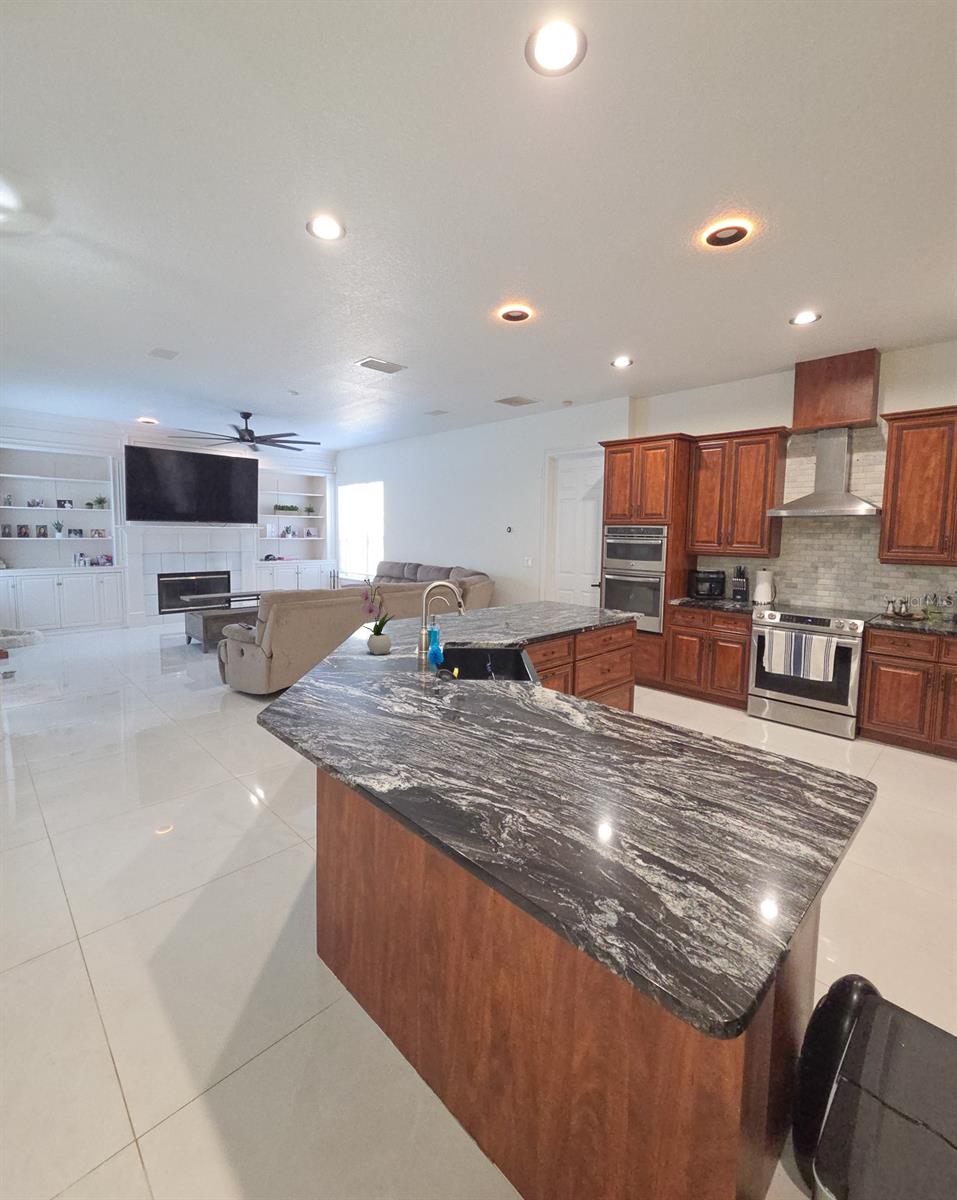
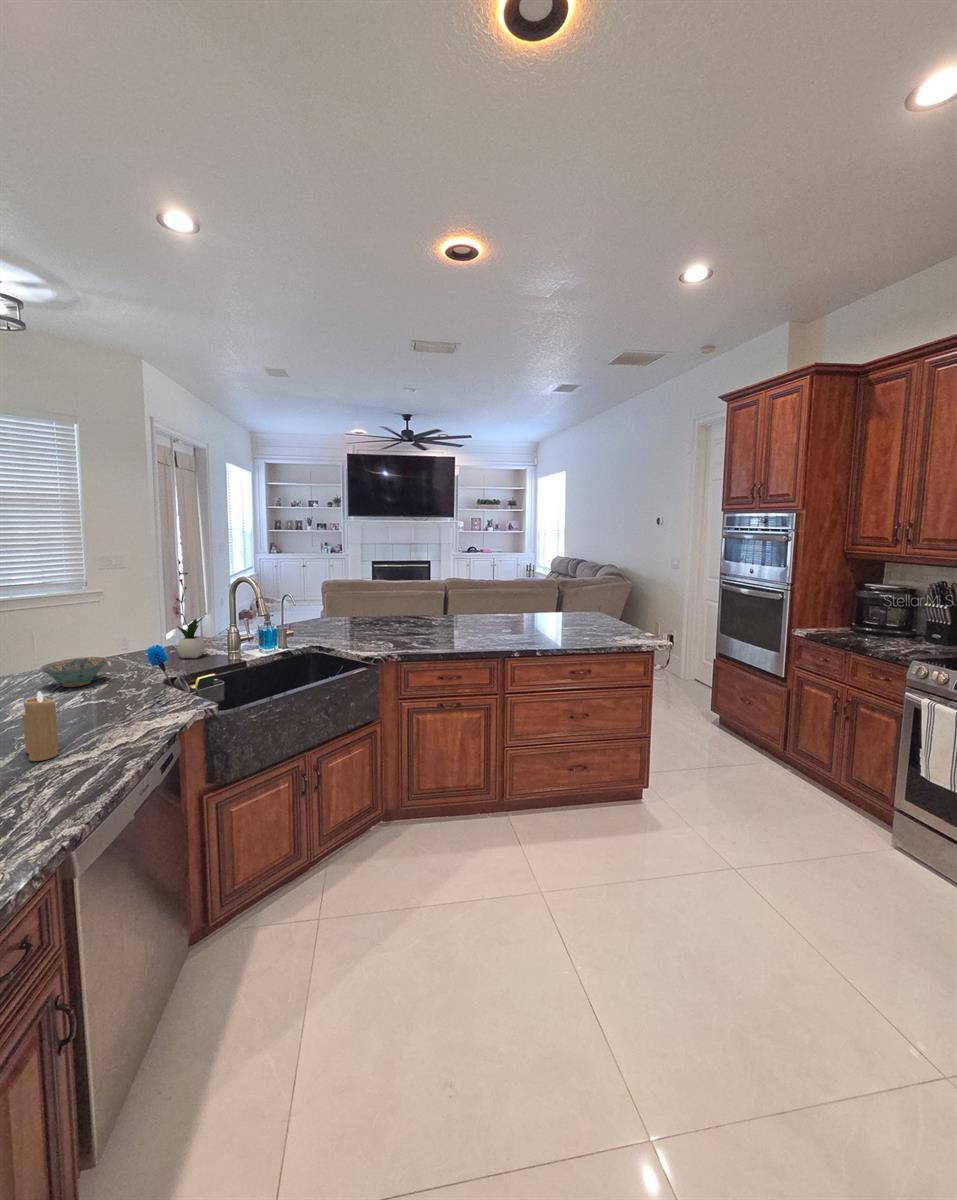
candle: none [513,653,551,708] -> present [22,691,59,761]
ceramic bowl: none [342,654,394,681] -> present [40,657,108,687]

